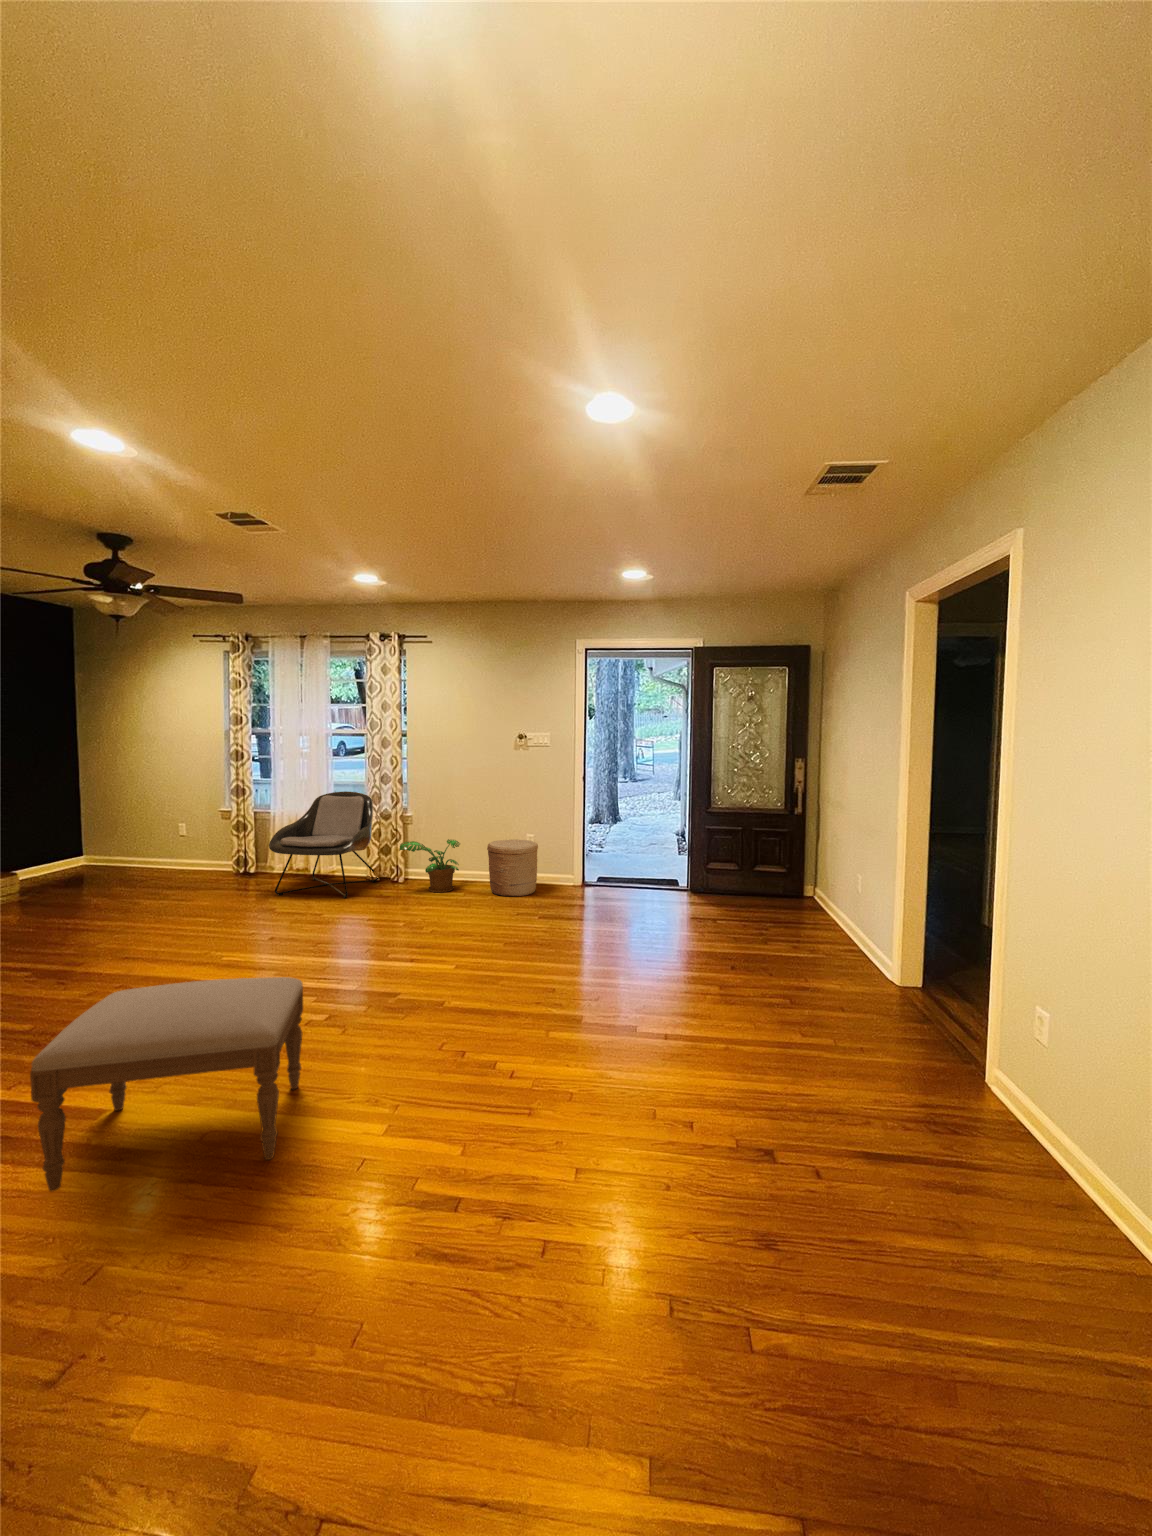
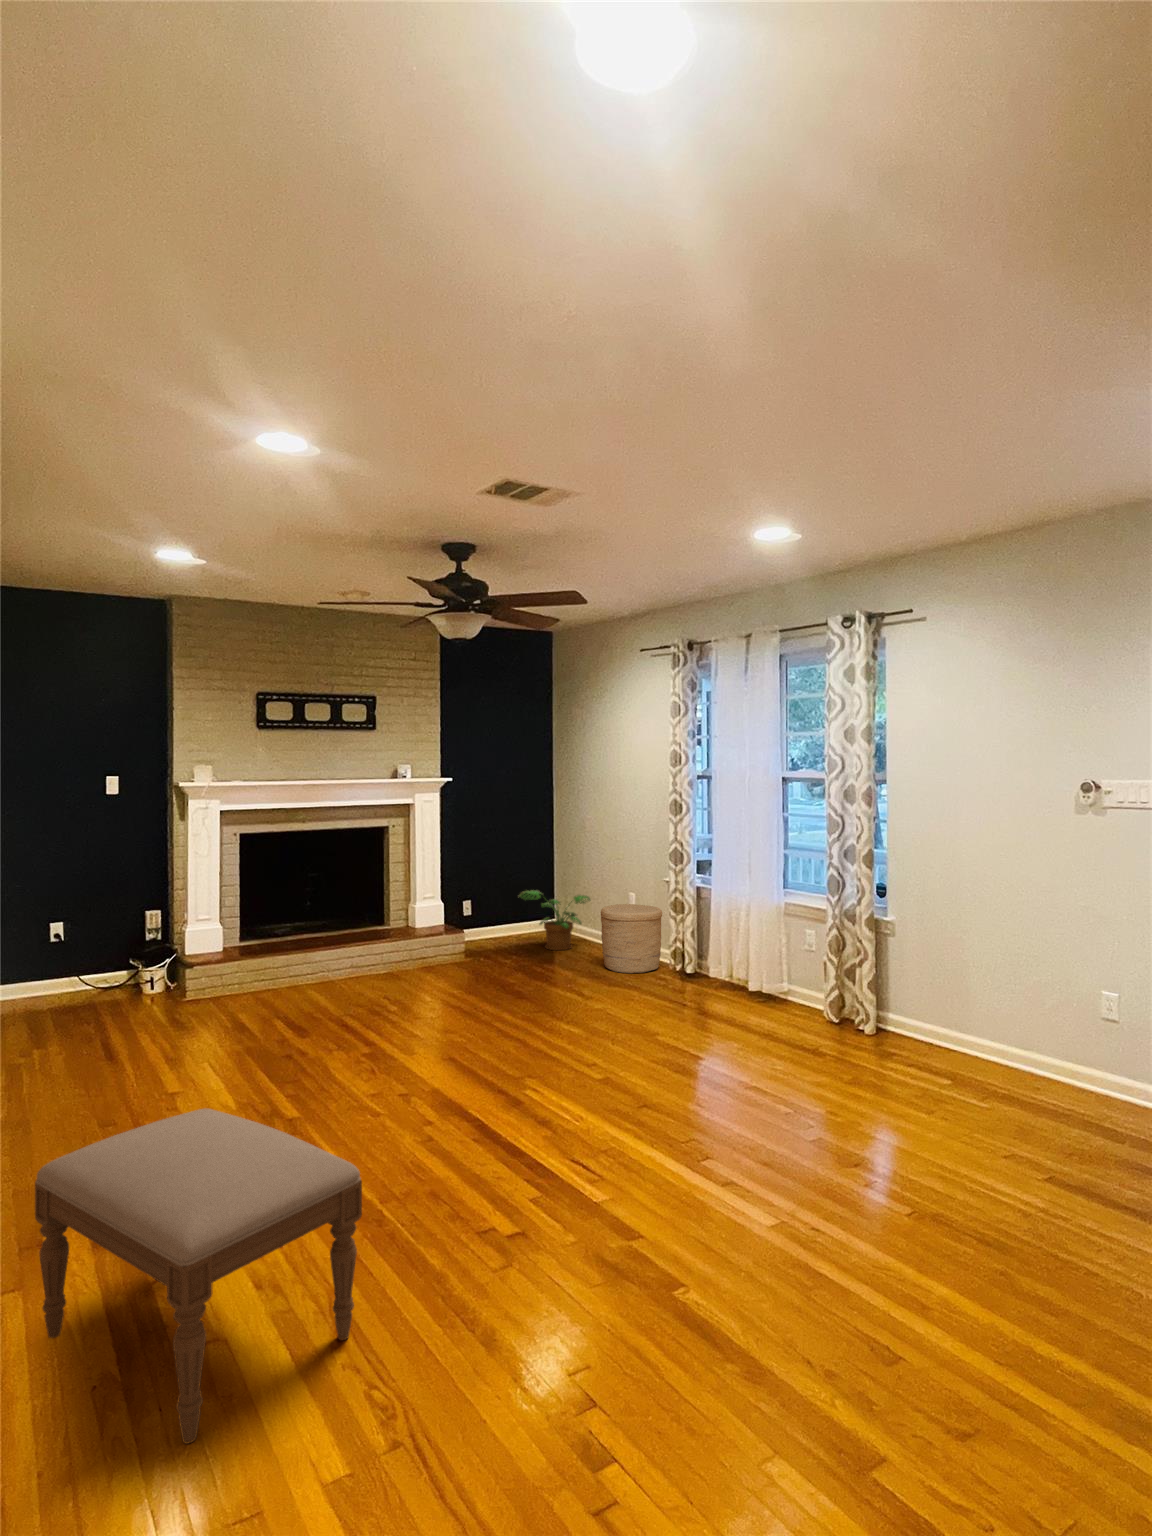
lounge chair: present [269,792,378,898] -> none [674,868,838,1040]
potted plant: present [400,839,460,892] -> present [519,890,591,950]
woven basket: present [487,839,538,896] -> present [601,904,662,973]

